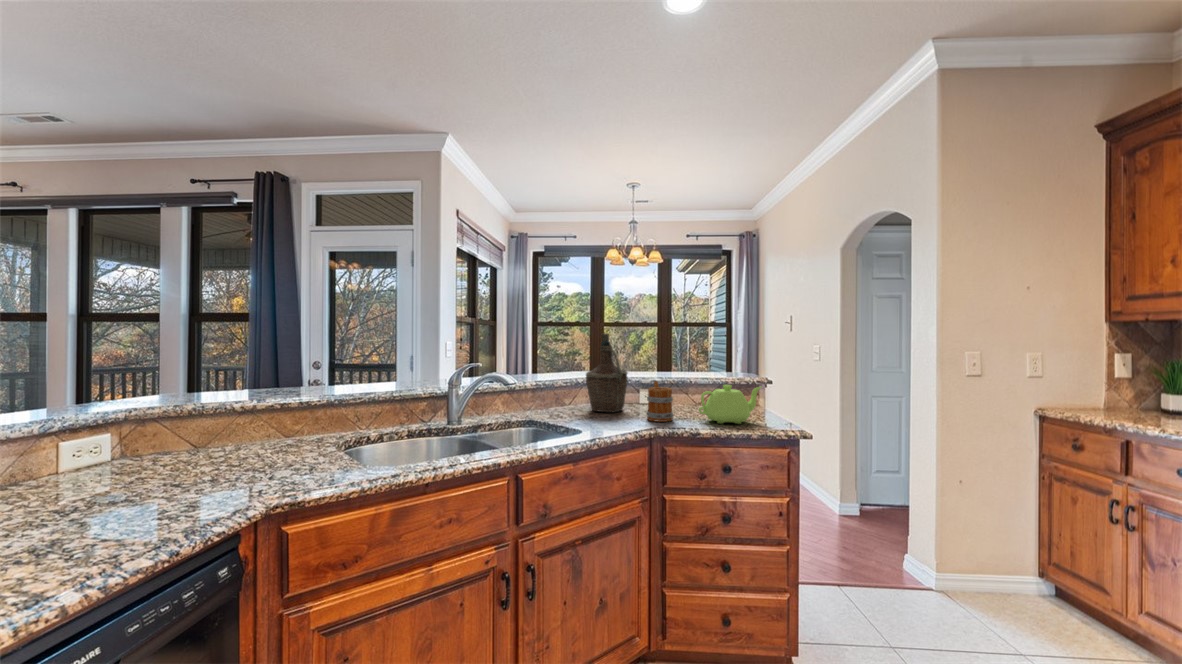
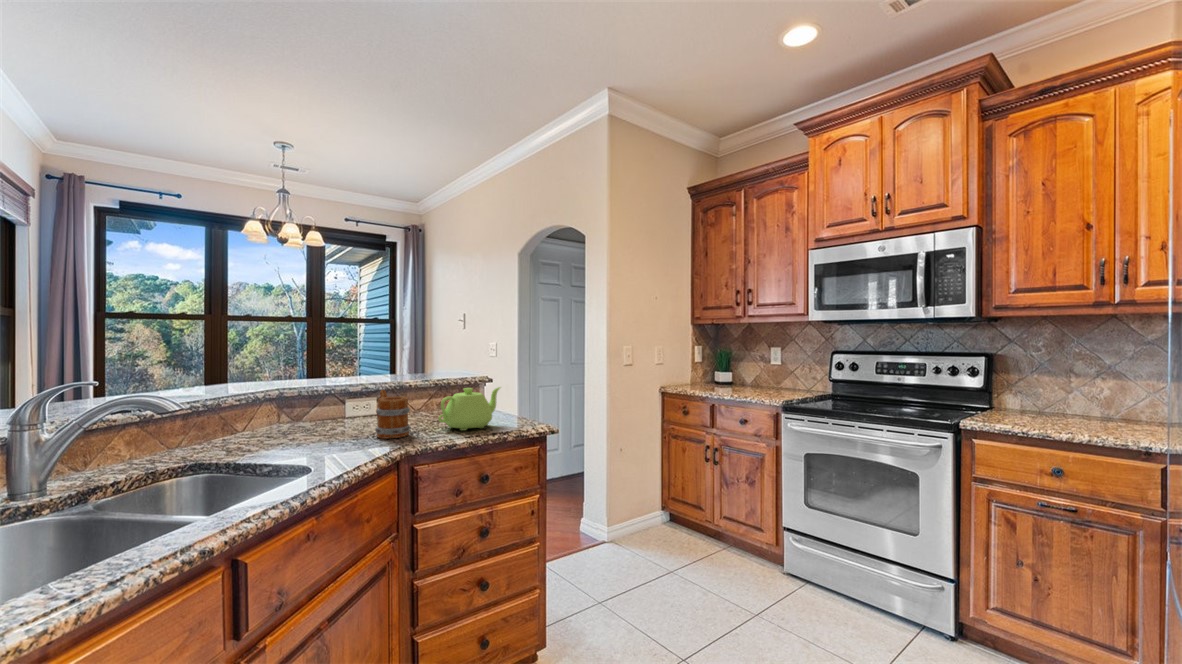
bottle: present [586,333,628,412] -> none [276,333,339,436]

